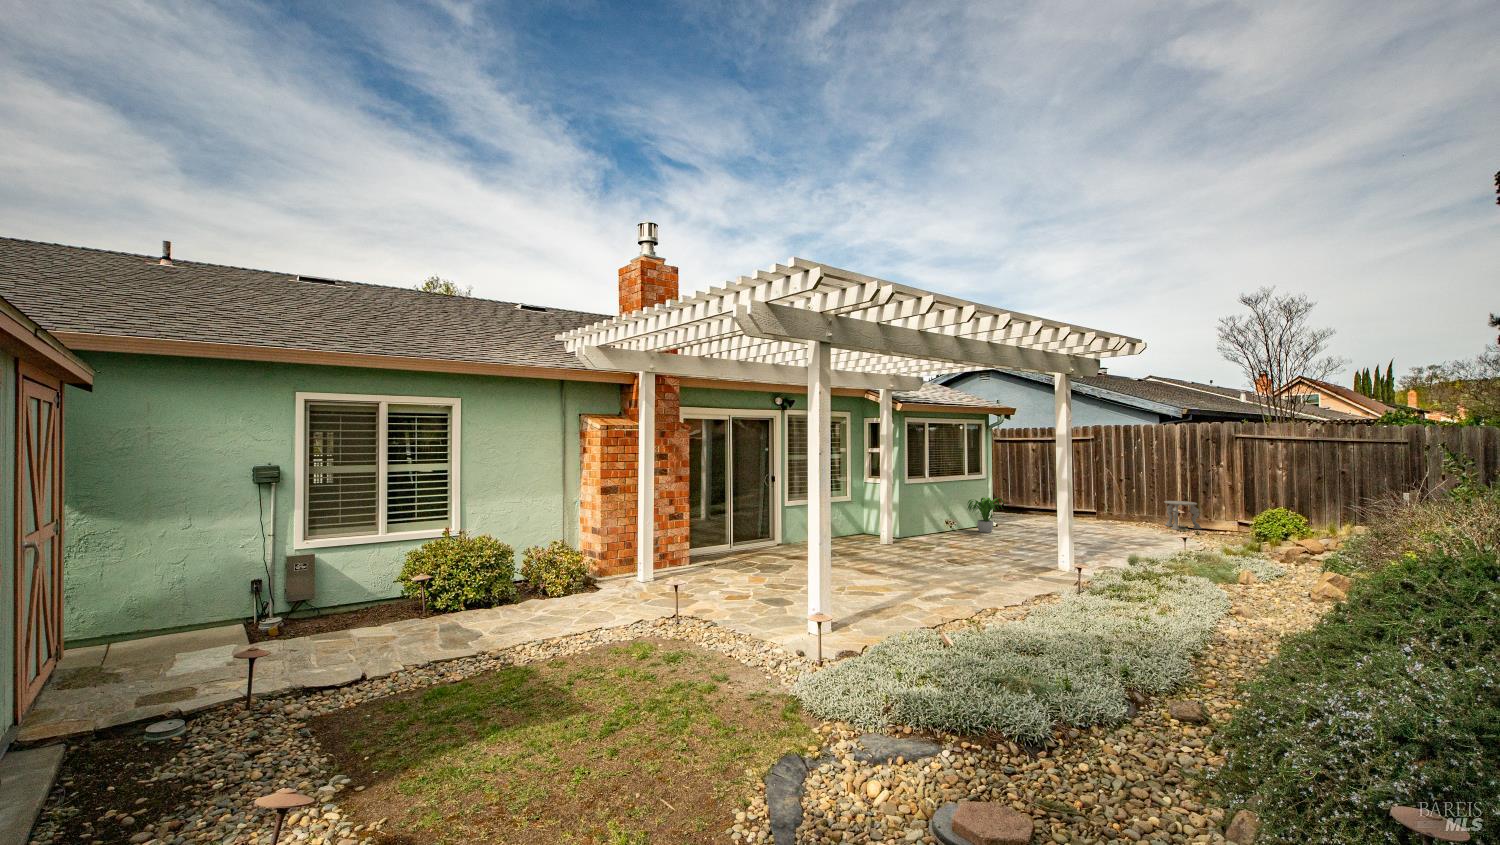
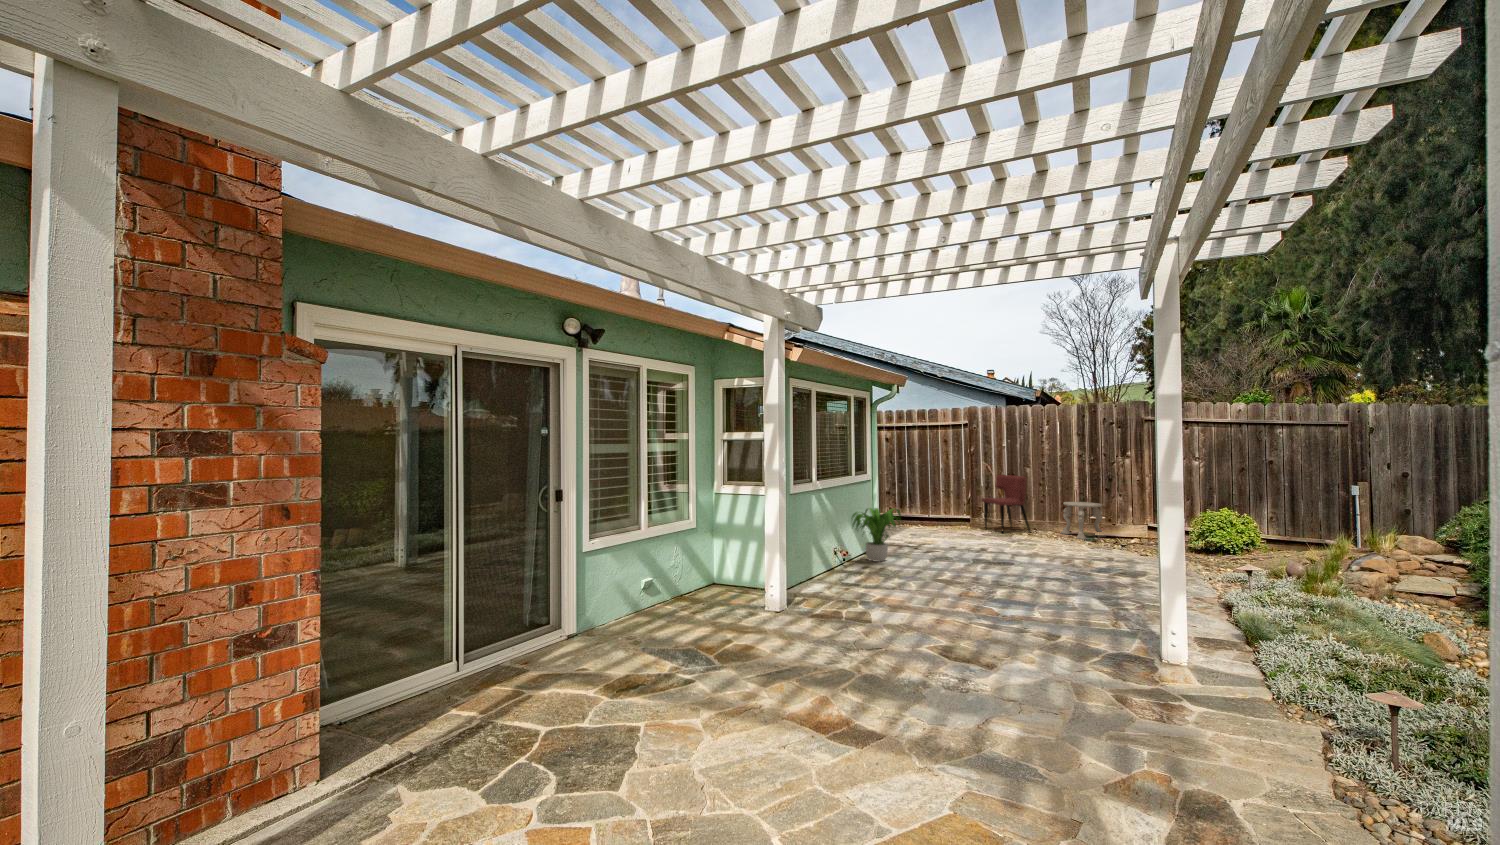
dining chair: none [1100,478,1139,524] -> present [982,475,1030,533]

